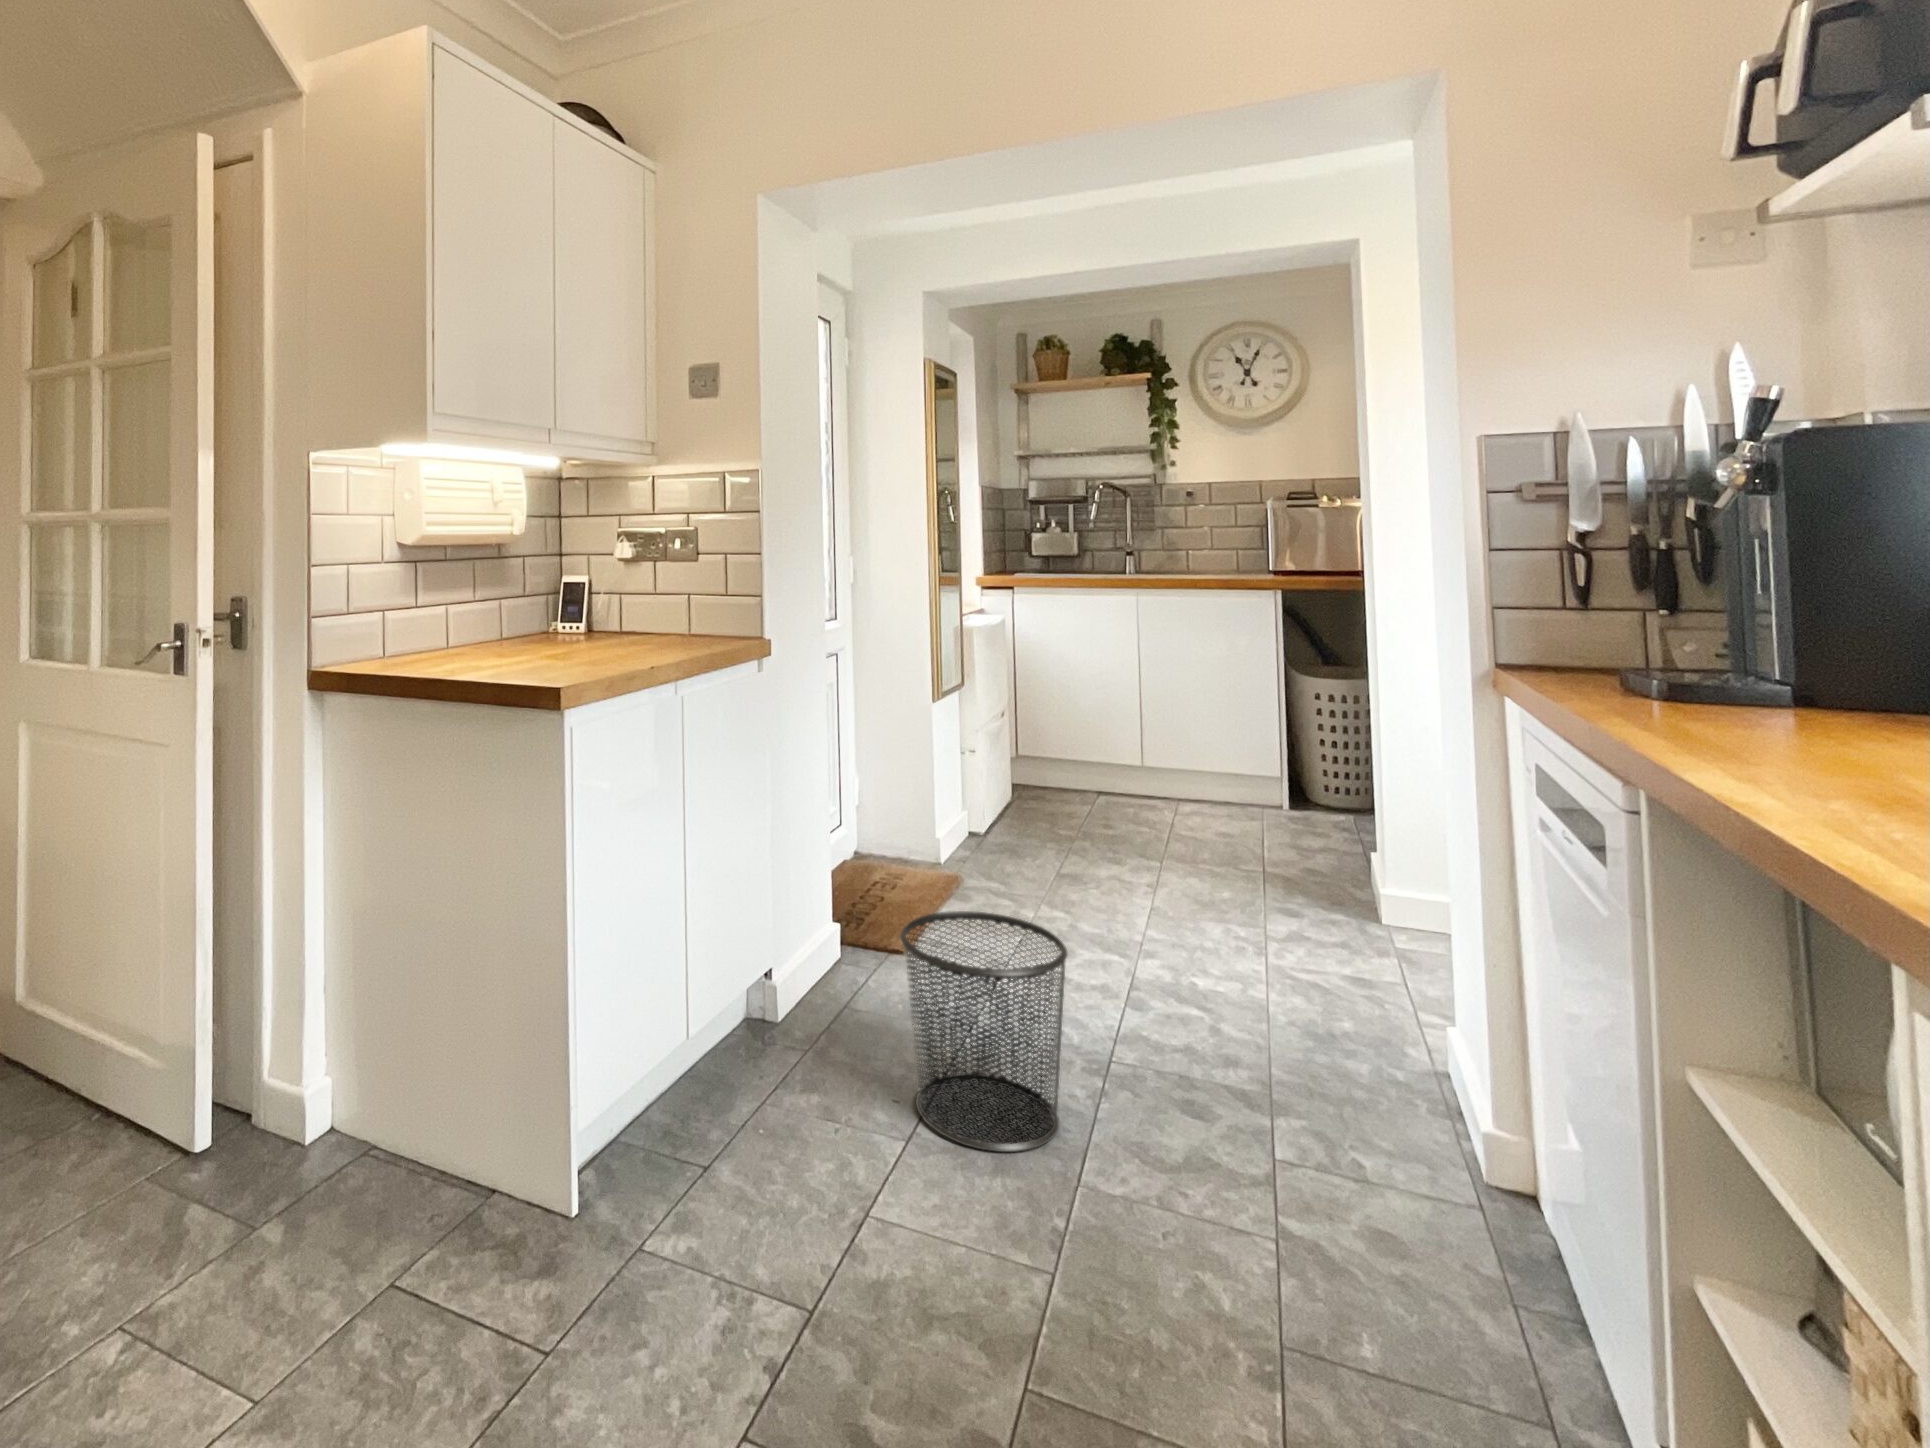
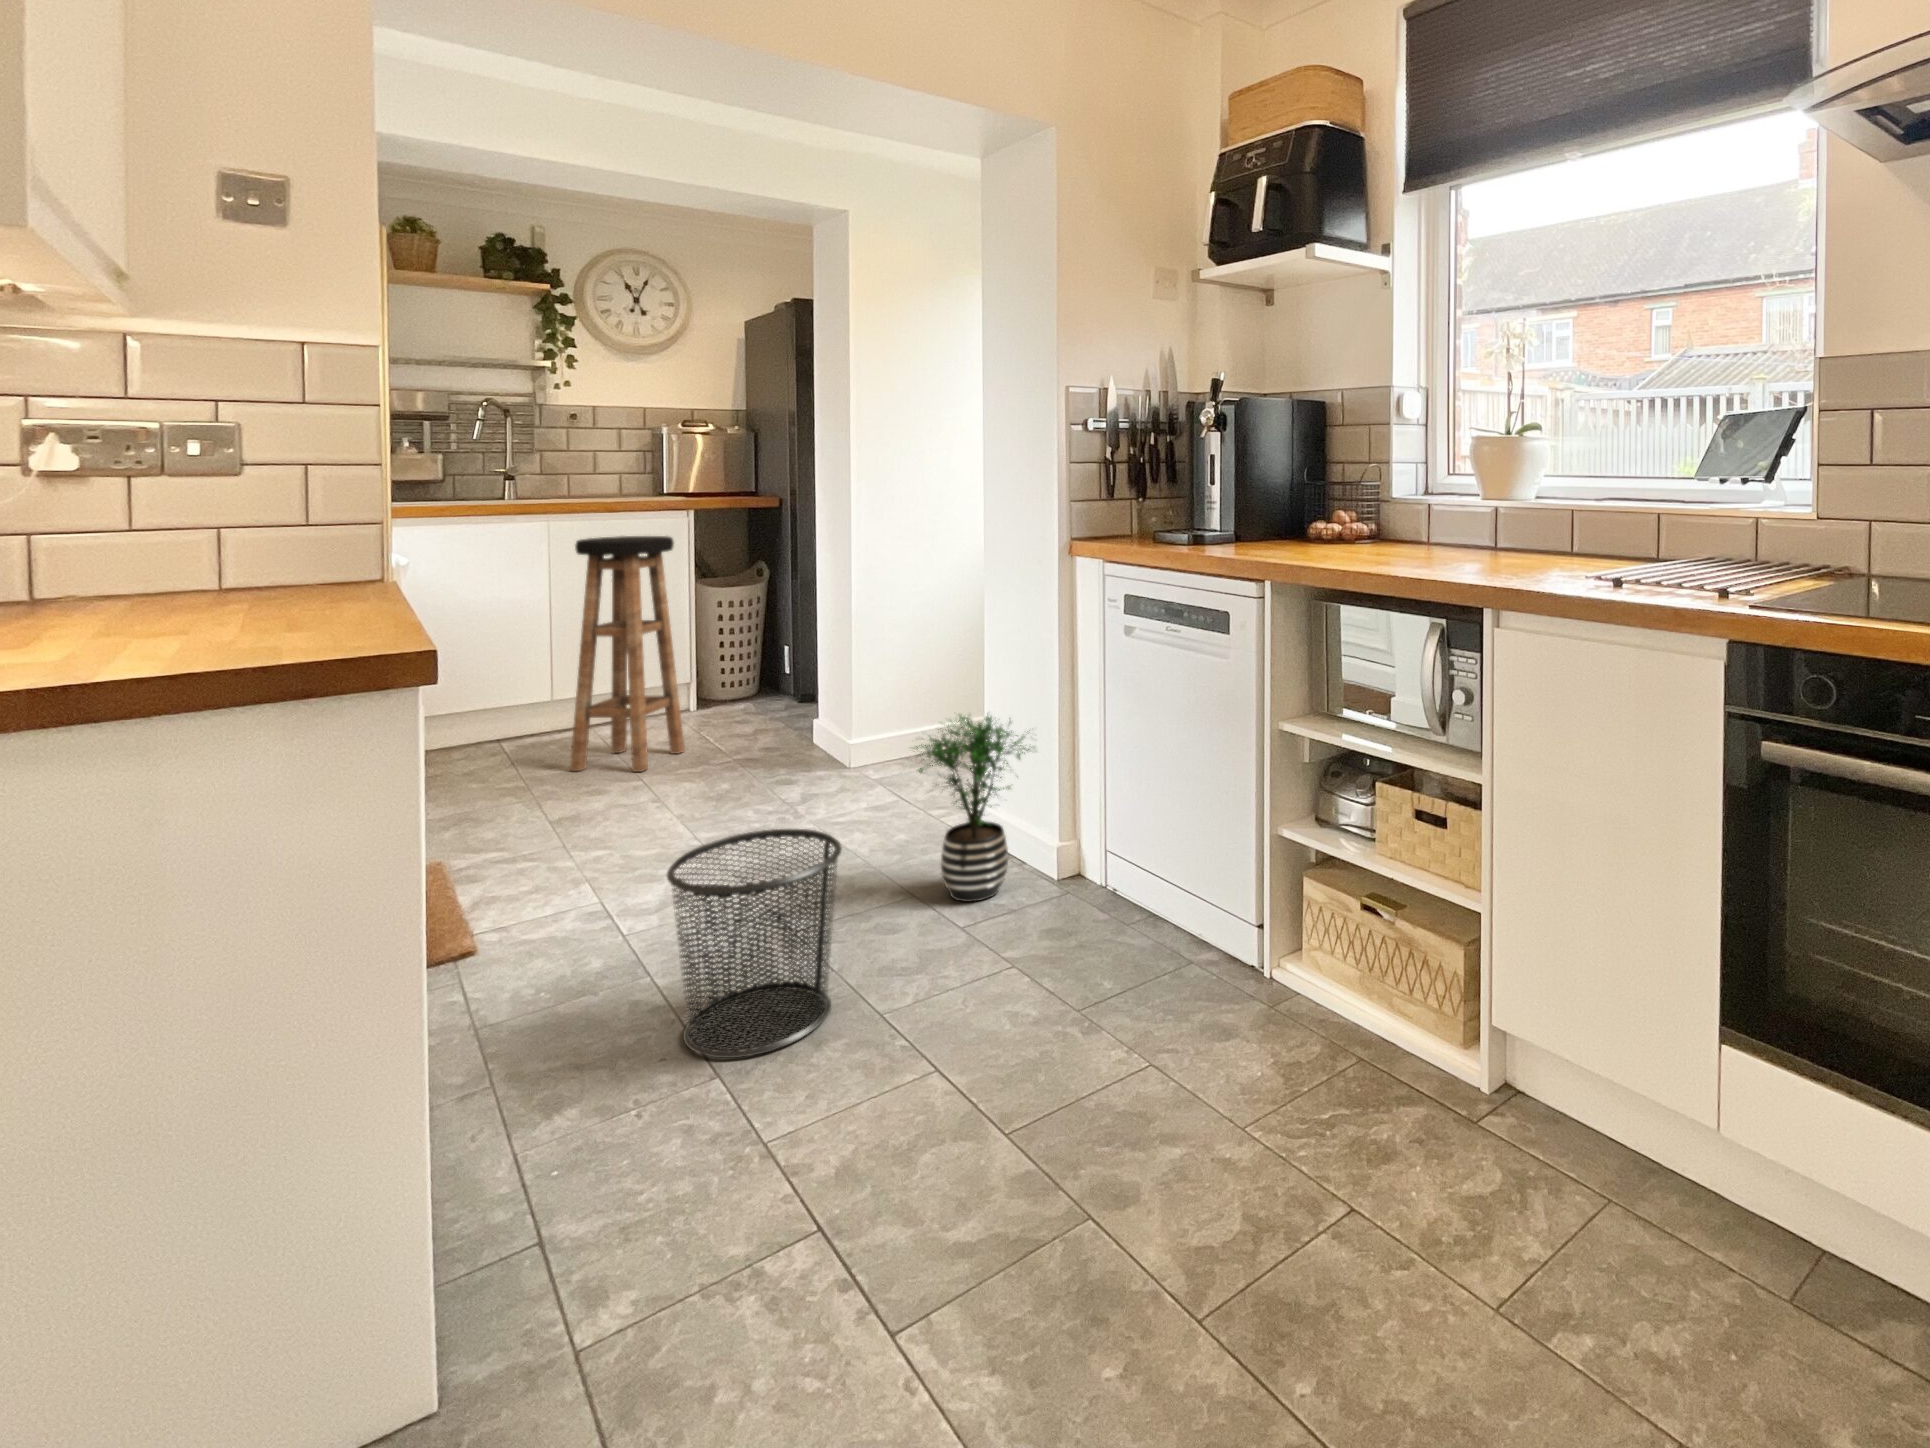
bar stool: none [1118,611,1231,852] -> present [570,536,685,772]
potted plant: none [1234,869,1453,1148] -> present [913,714,1032,902]

